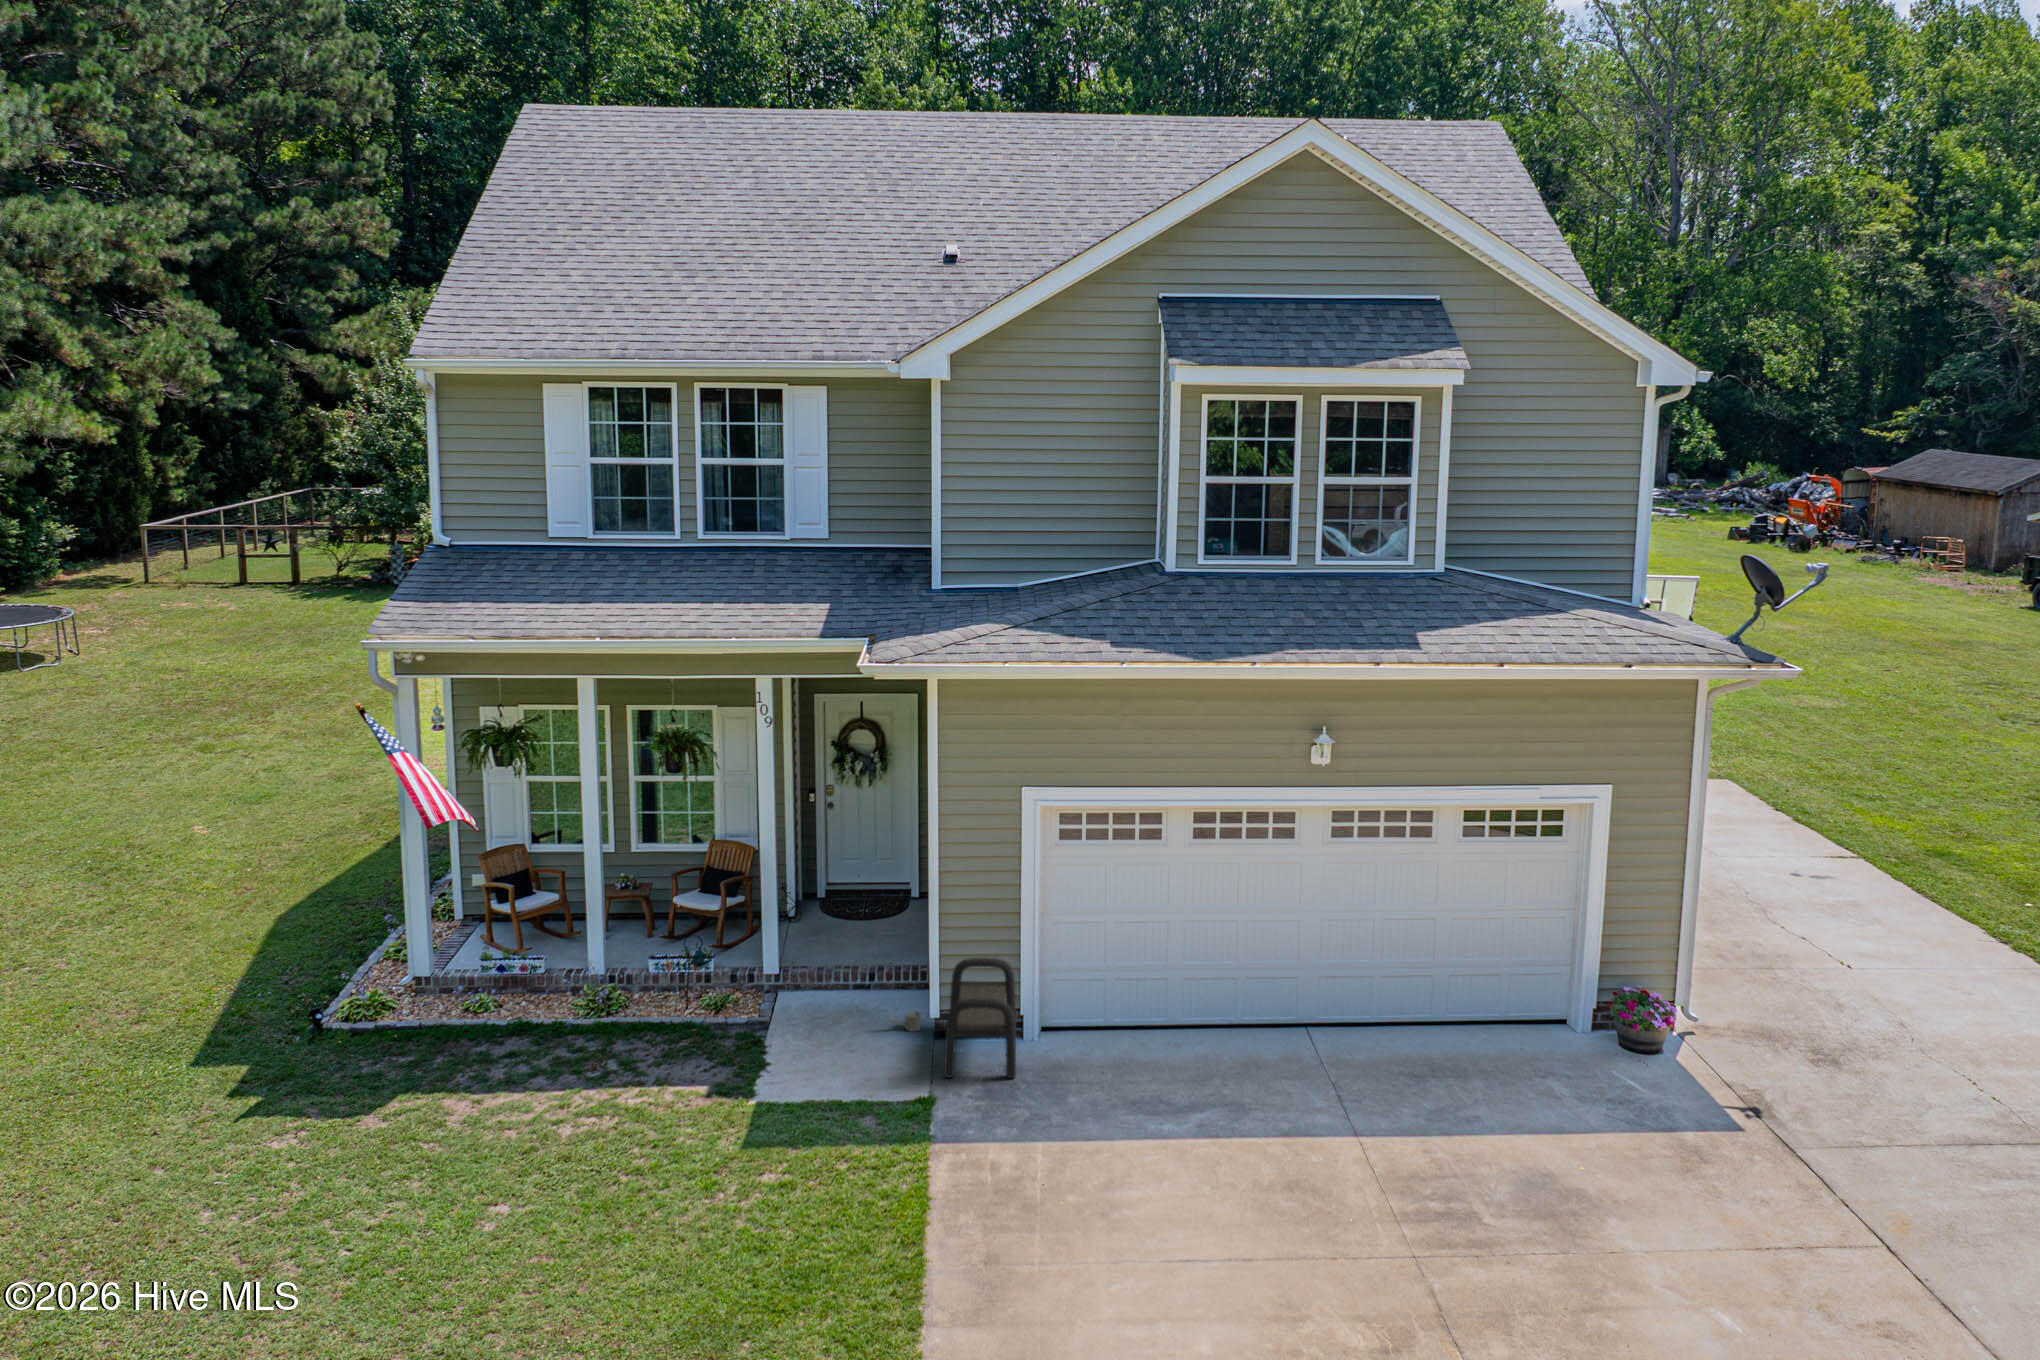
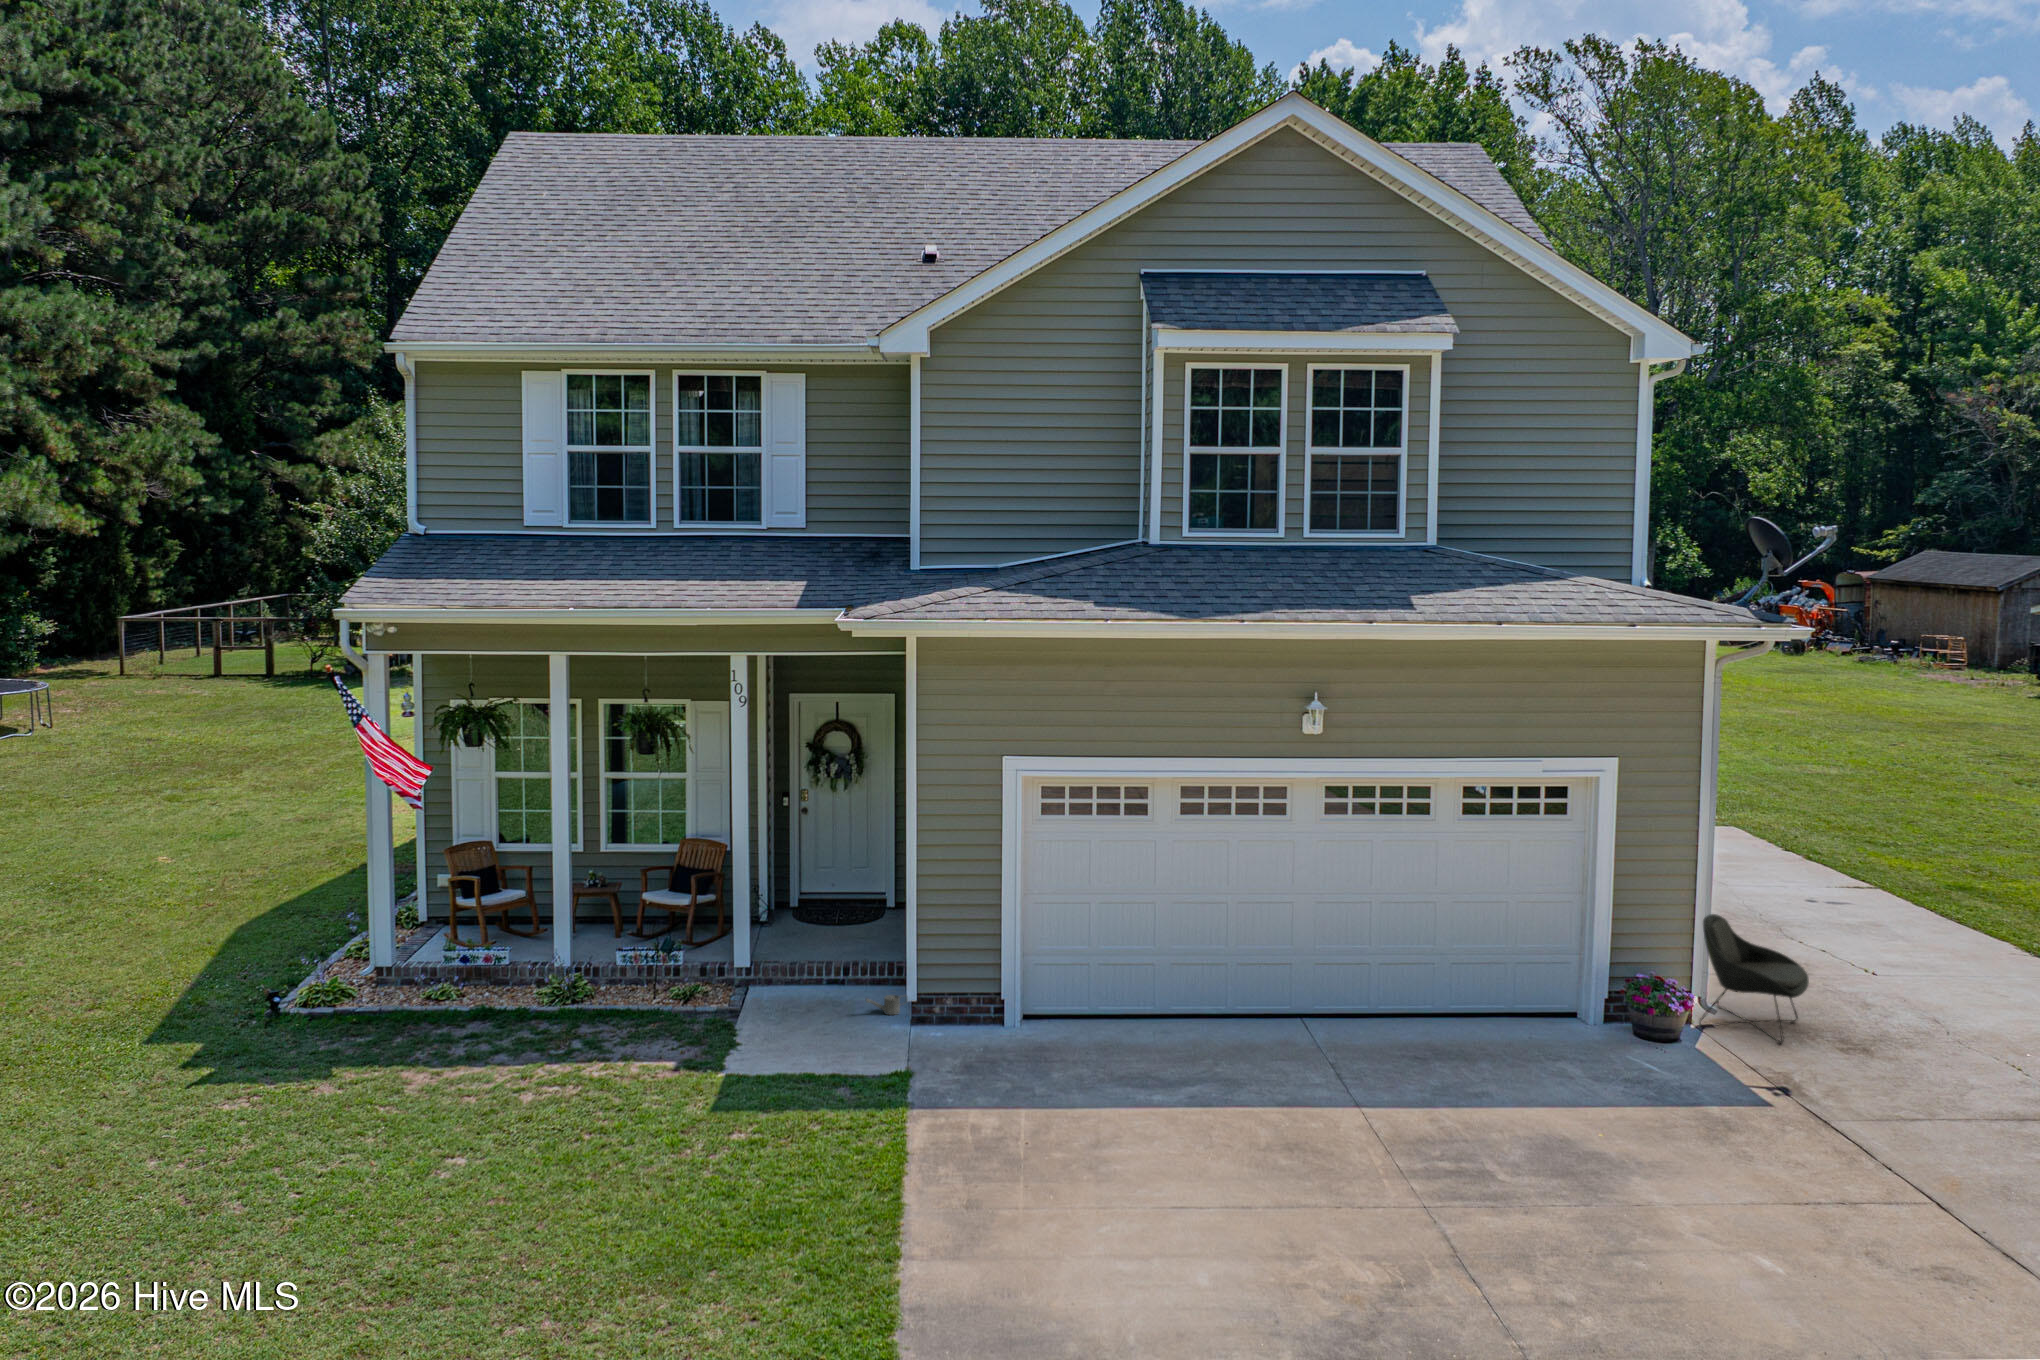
lounge chair: none [1686,935,1793,1066] -> present [1699,914,1809,1044]
bench: present [944,958,1016,1078] -> none [923,936,1000,1054]

